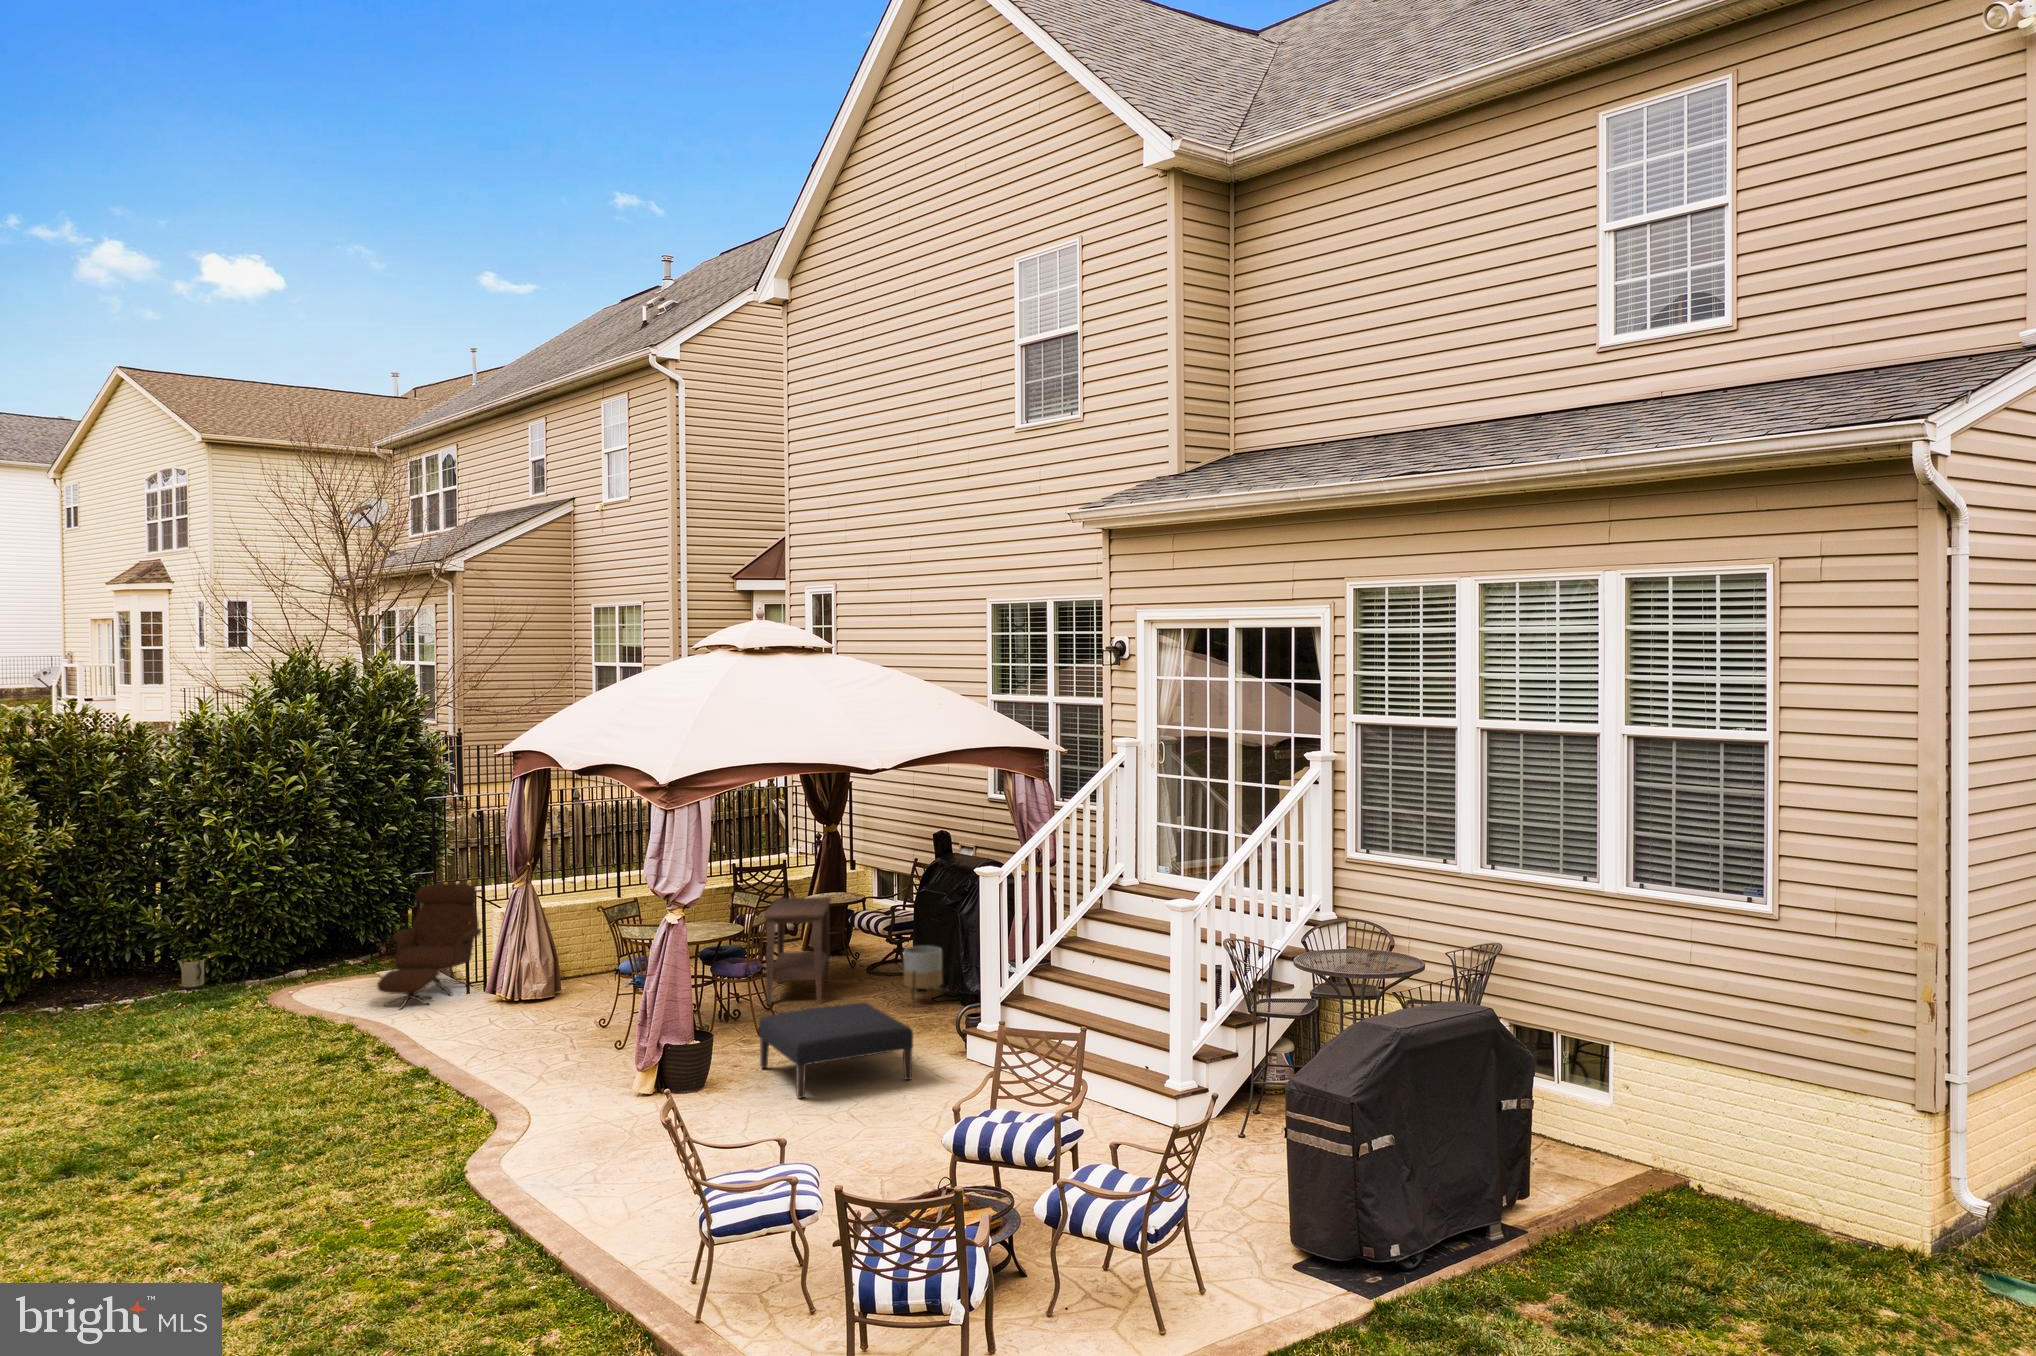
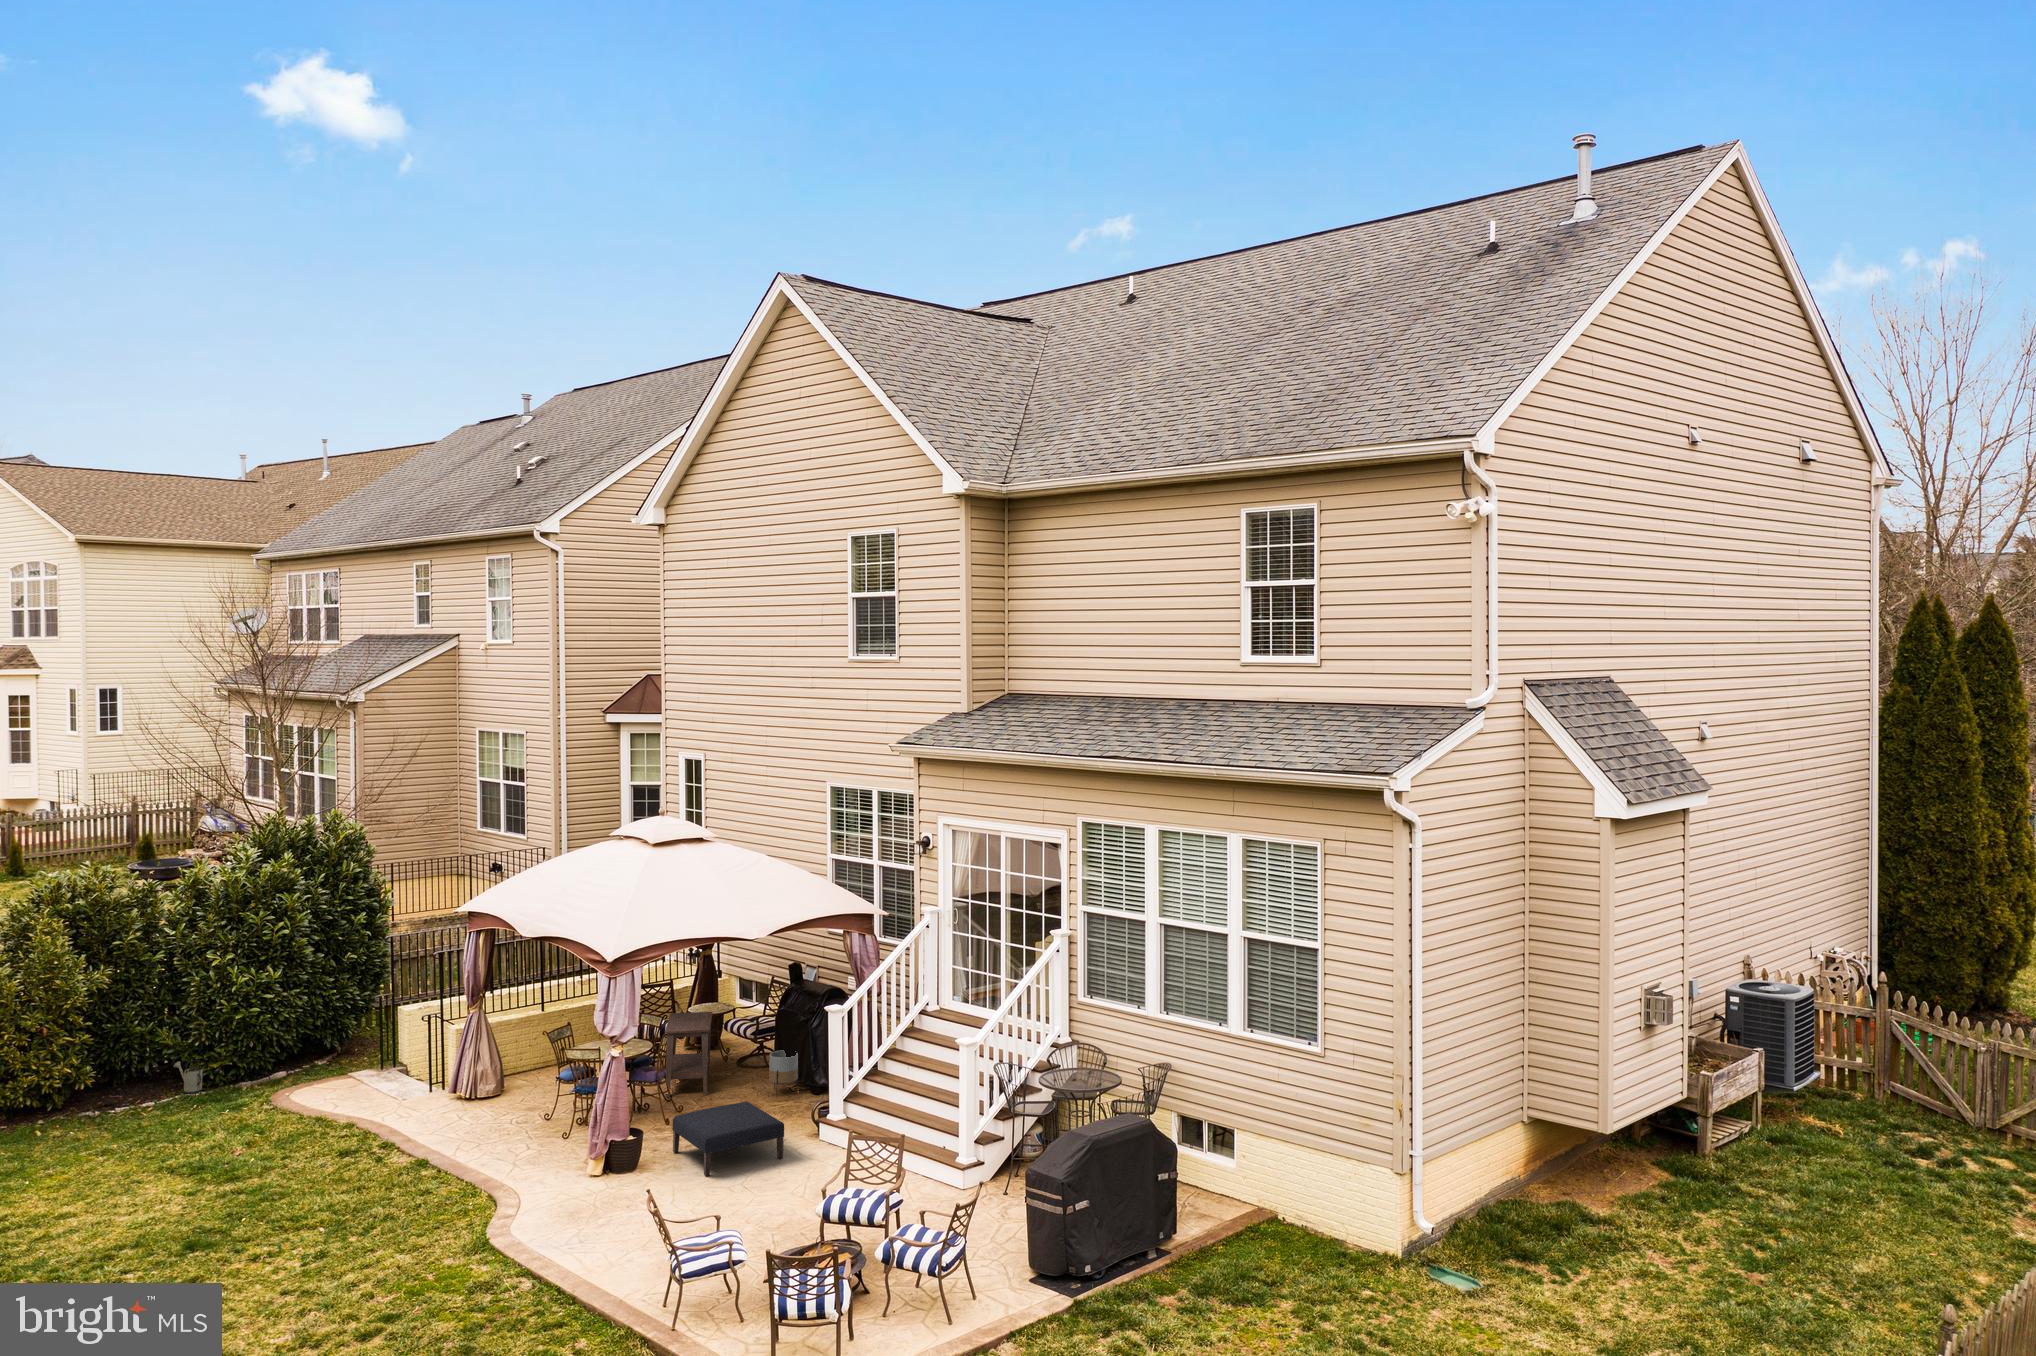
lounge chair: present [378,883,481,1009] -> none [359,1005,436,1109]

